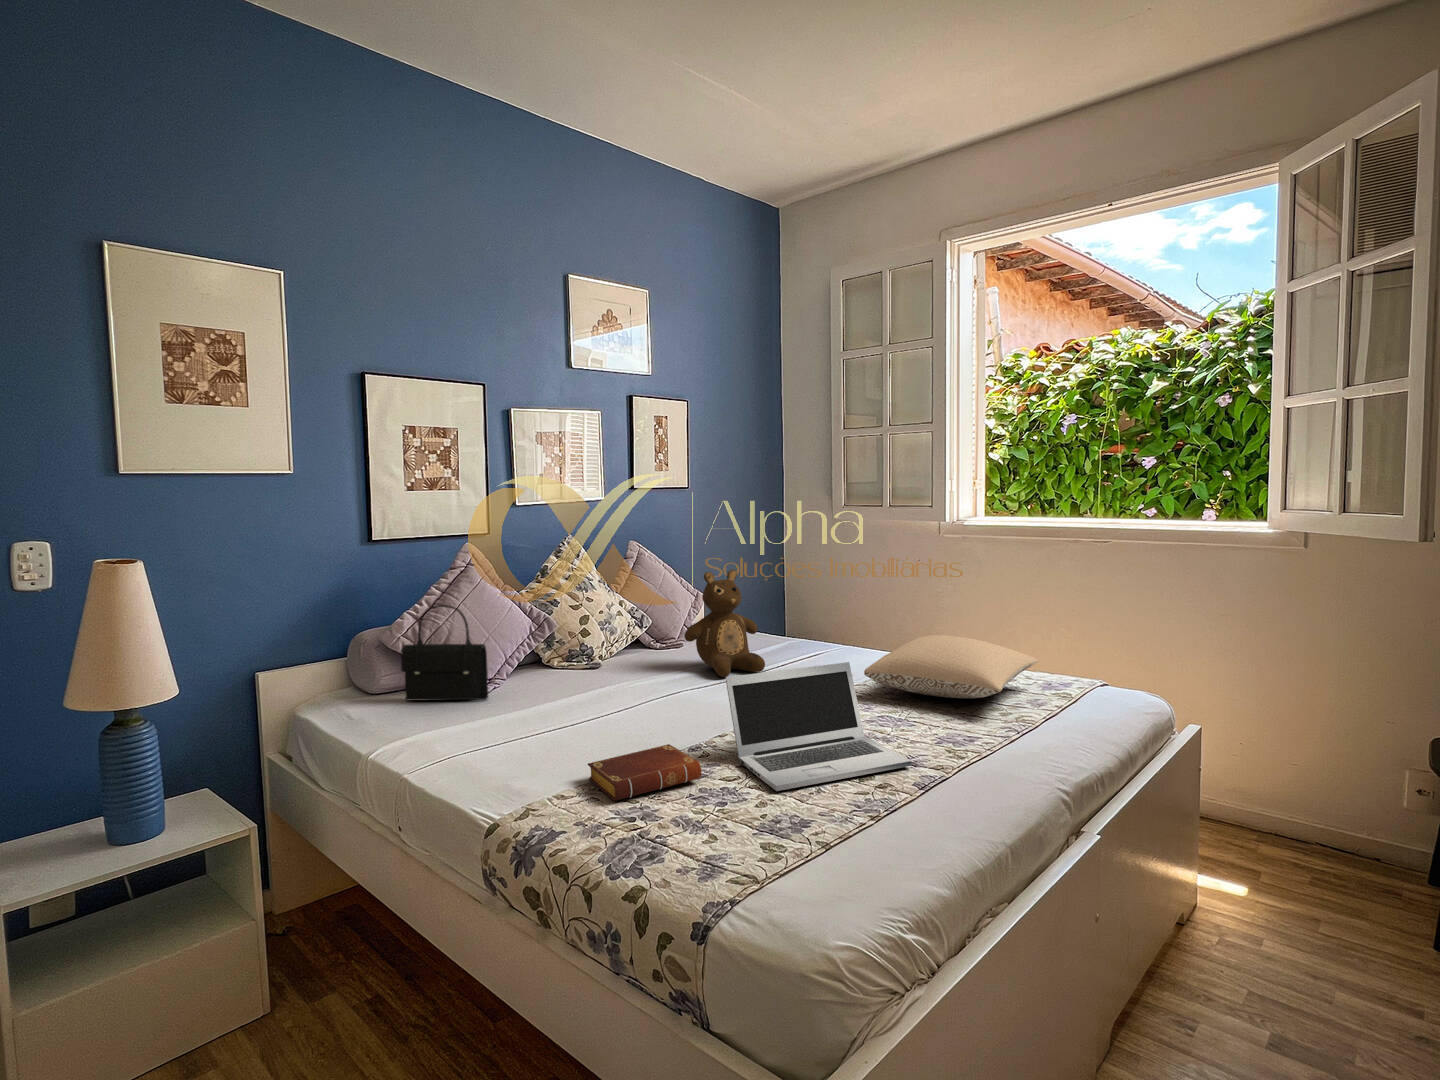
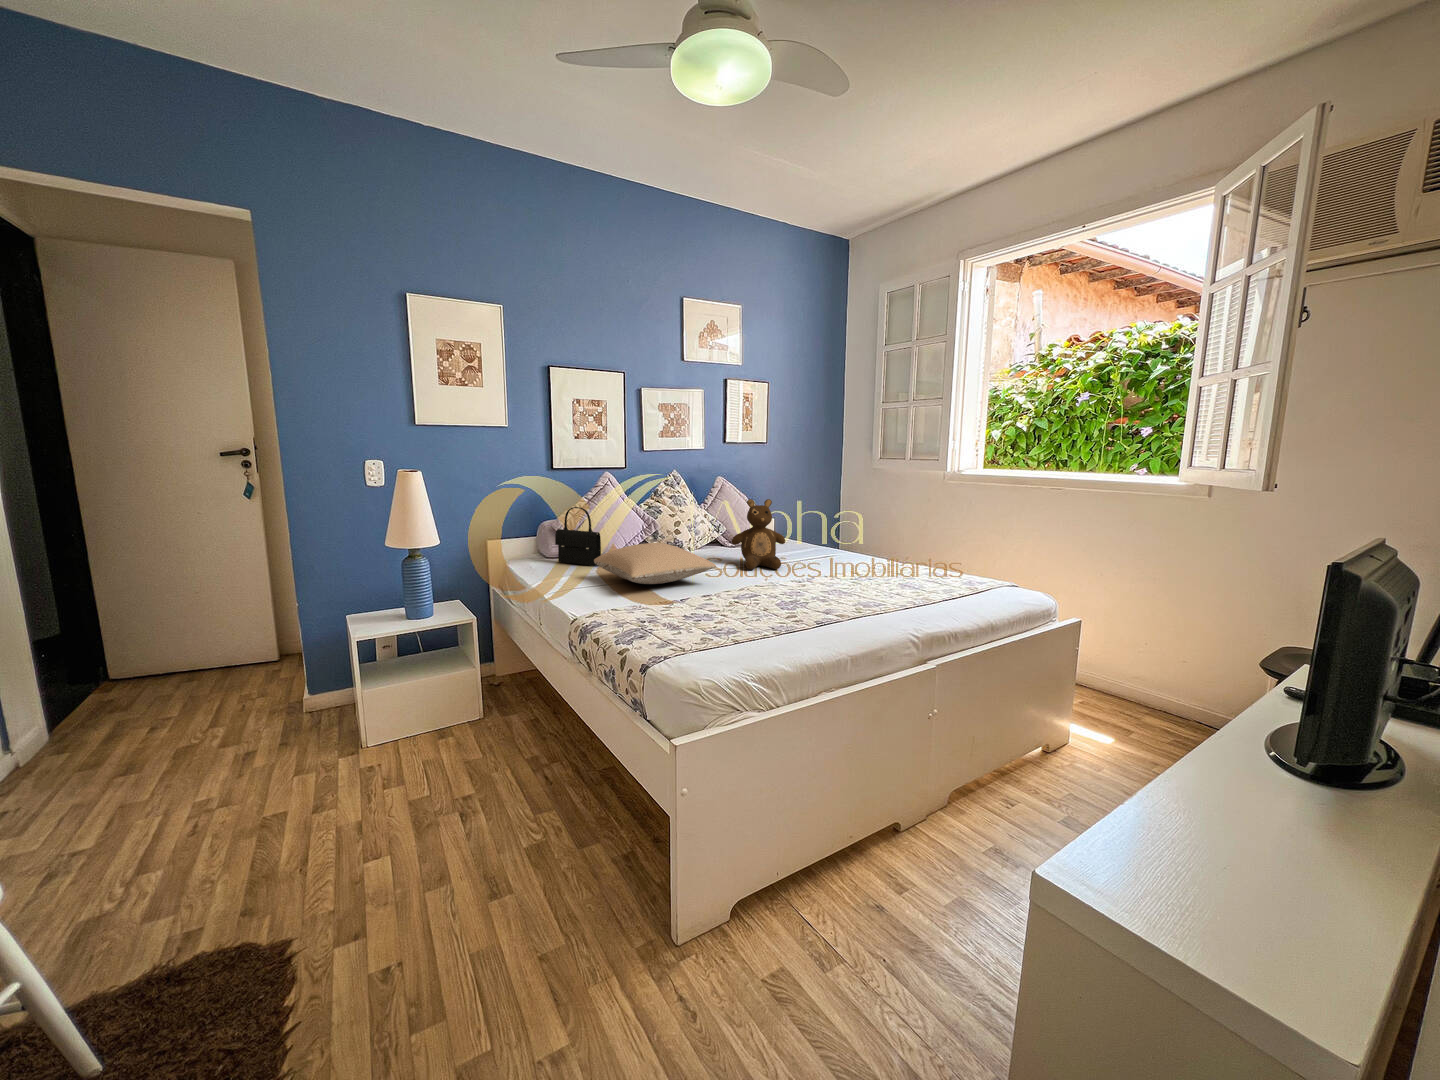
pillow: present [864,635,1038,698] -> present [594,543,716,584]
laptop: present [726,662,912,791] -> none [695,559,798,629]
book: present [588,744,701,801] -> none [601,596,660,621]

